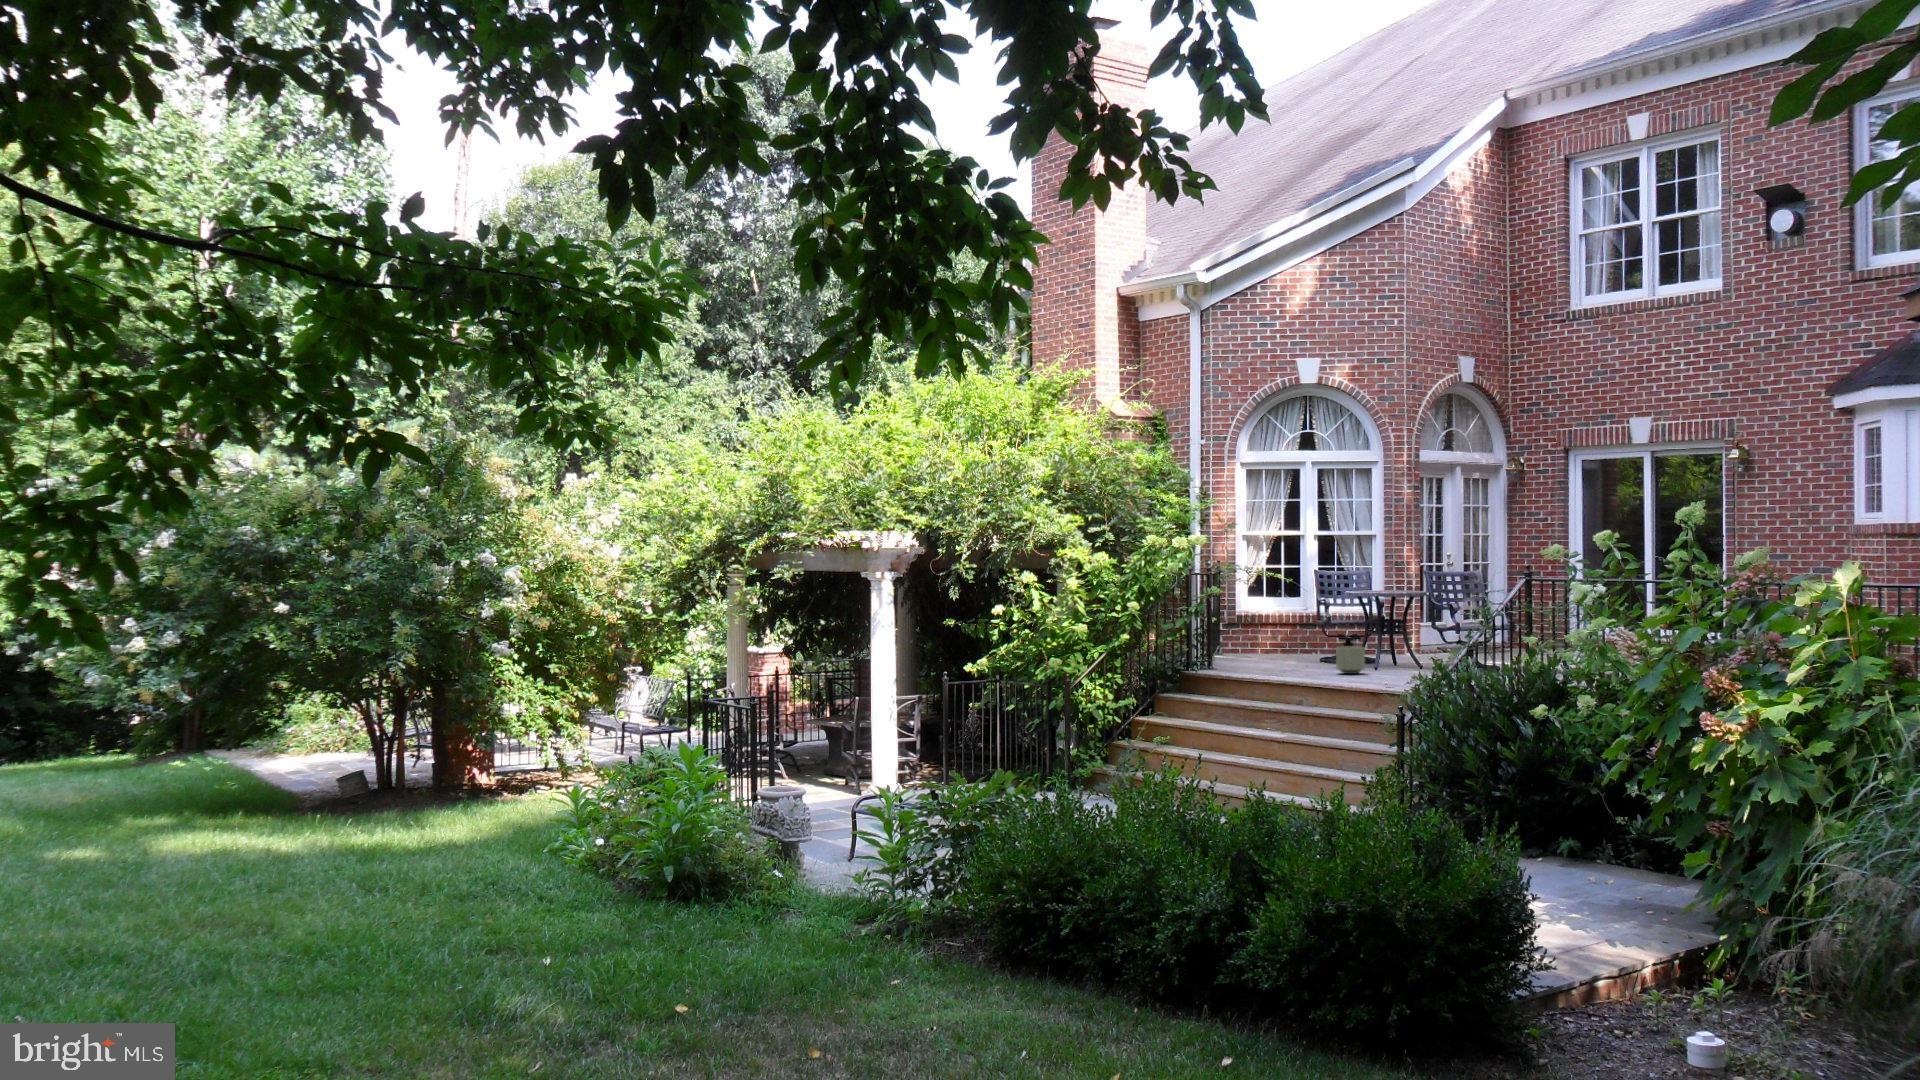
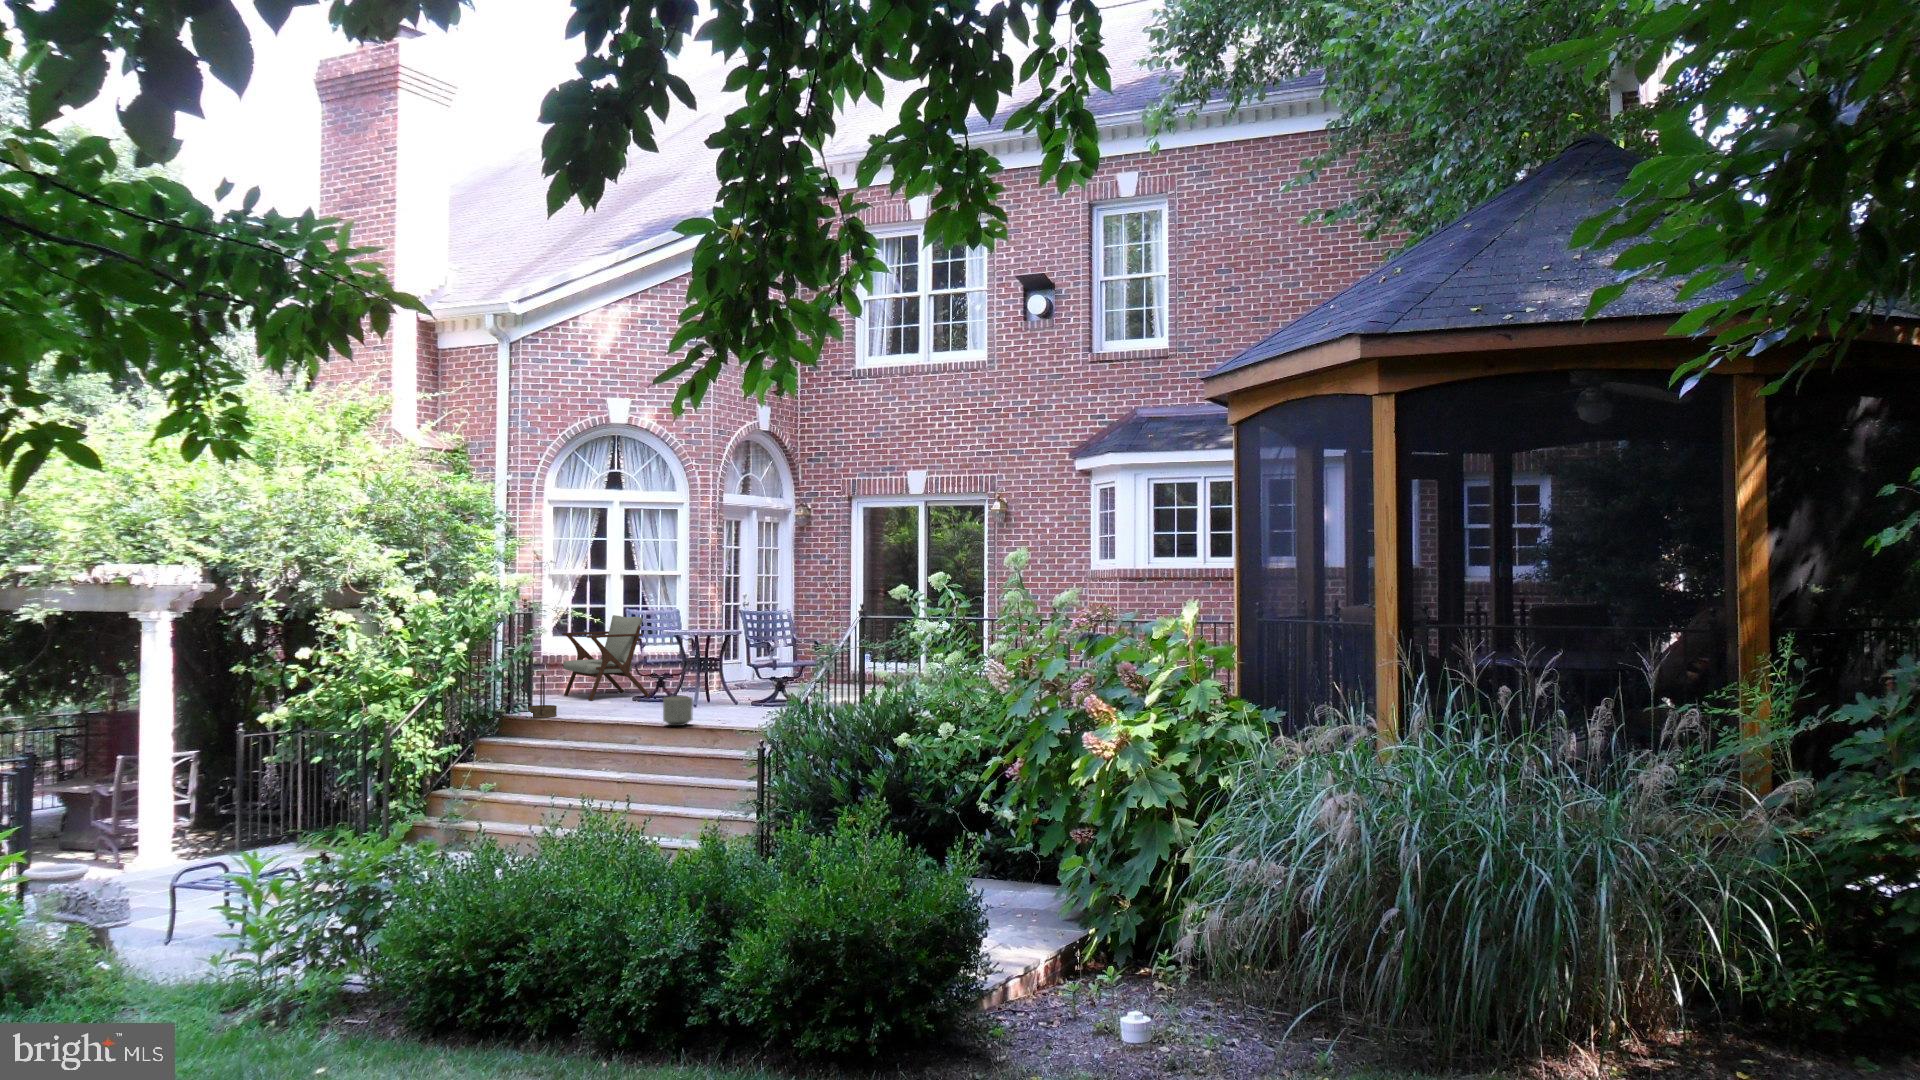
lounge chair: none [1255,575,1340,656] -> present [562,615,650,701]
basket: none [1217,625,1243,666] -> present [528,673,557,718]

